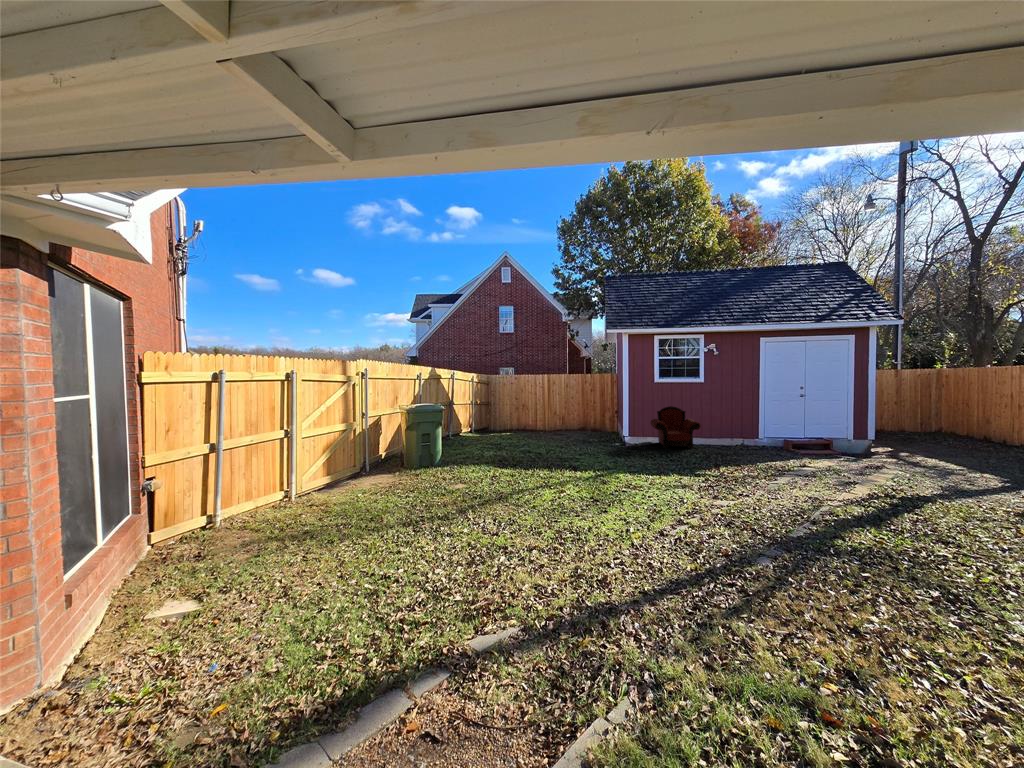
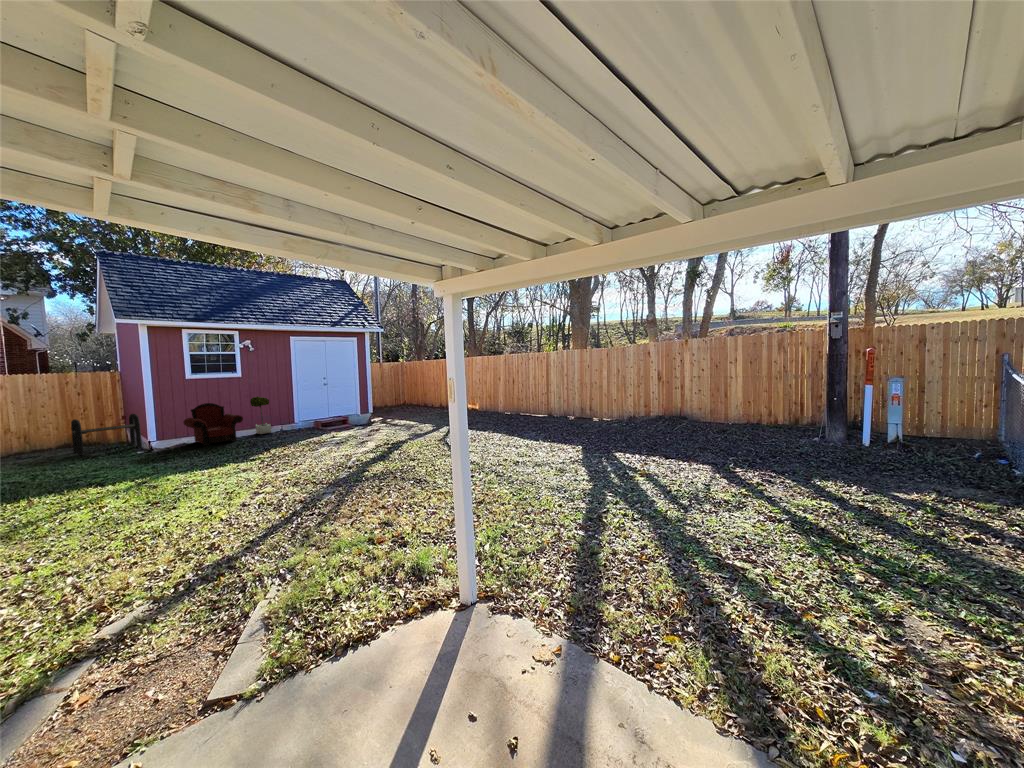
potted tree: none [711,403,731,445] -> present [250,396,271,434]
bench: none [581,410,621,439] -> present [71,414,142,456]

